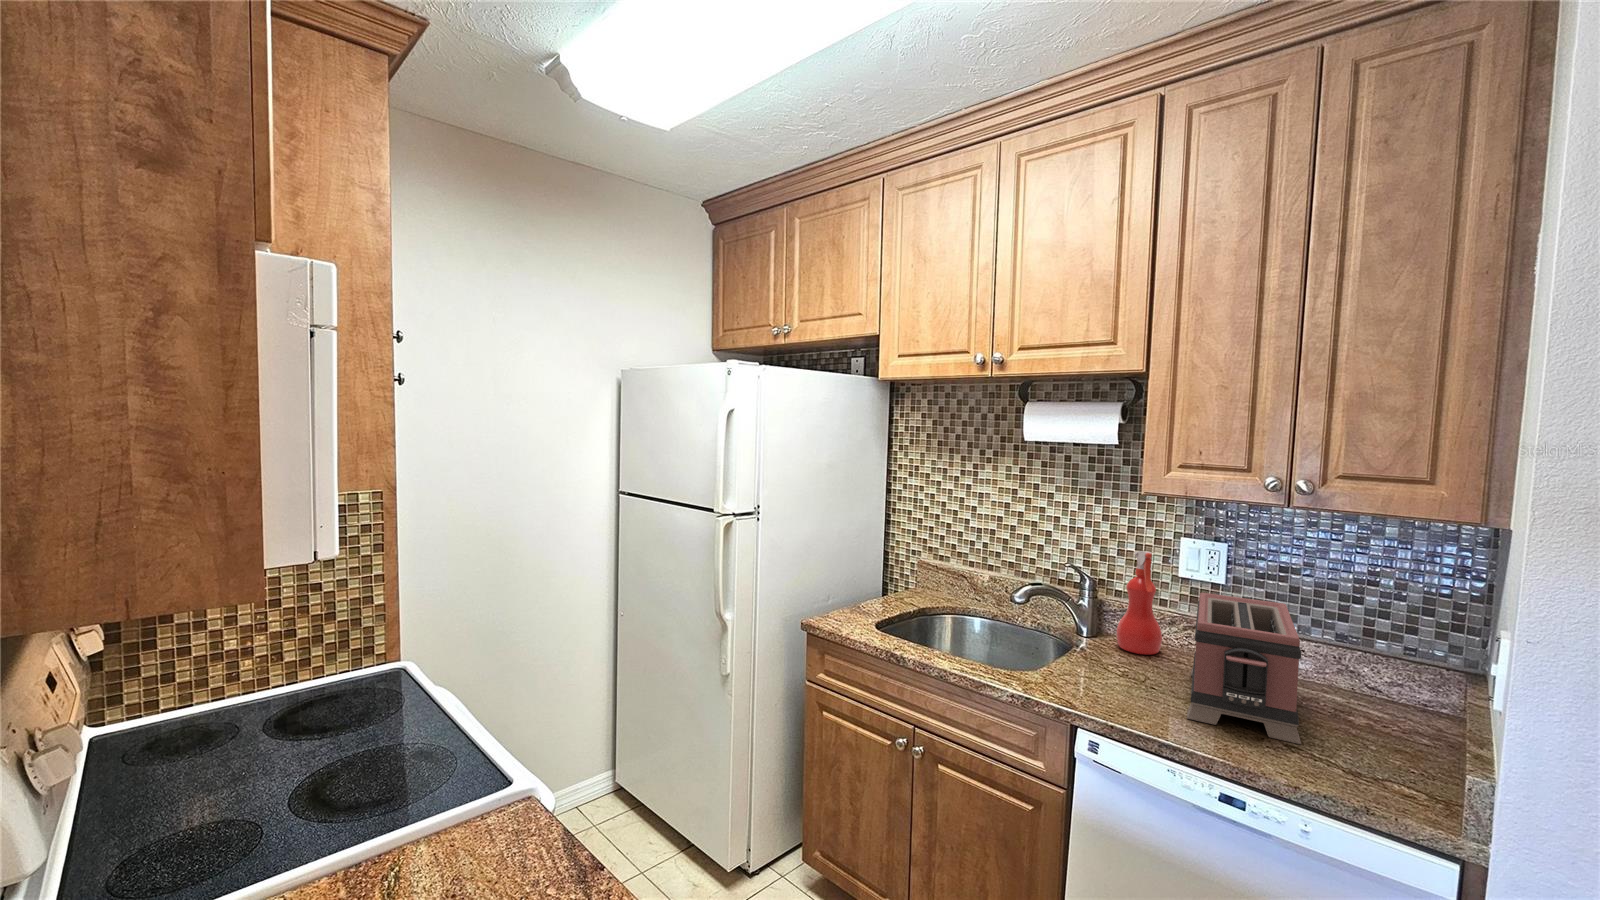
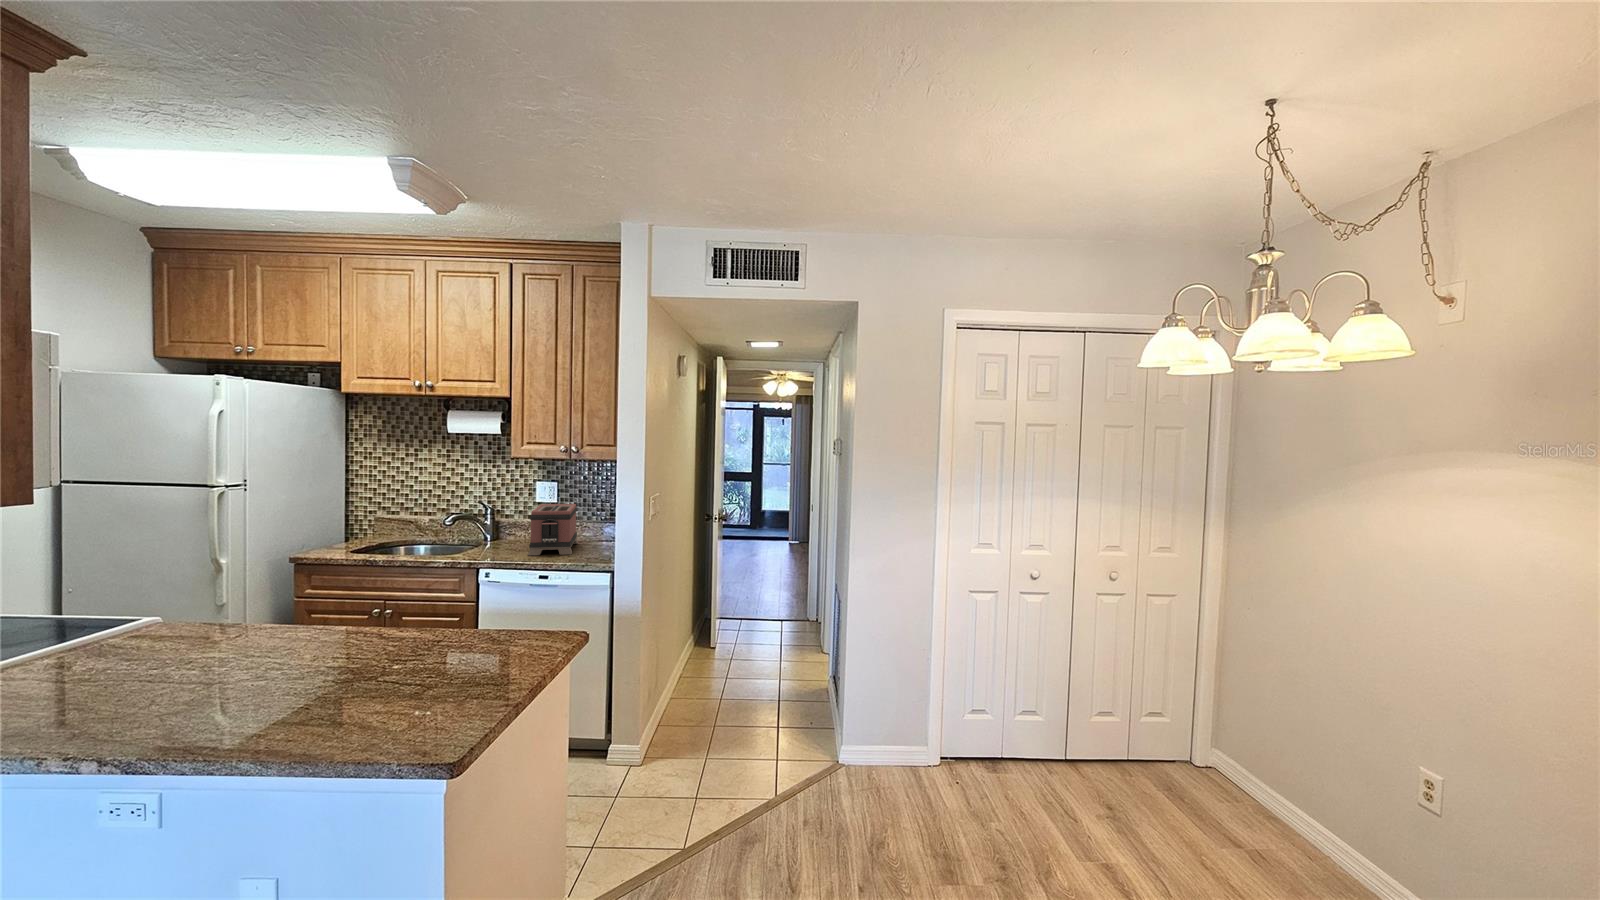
spray bottle: present [1117,551,1162,655] -> none [505,489,528,542]

